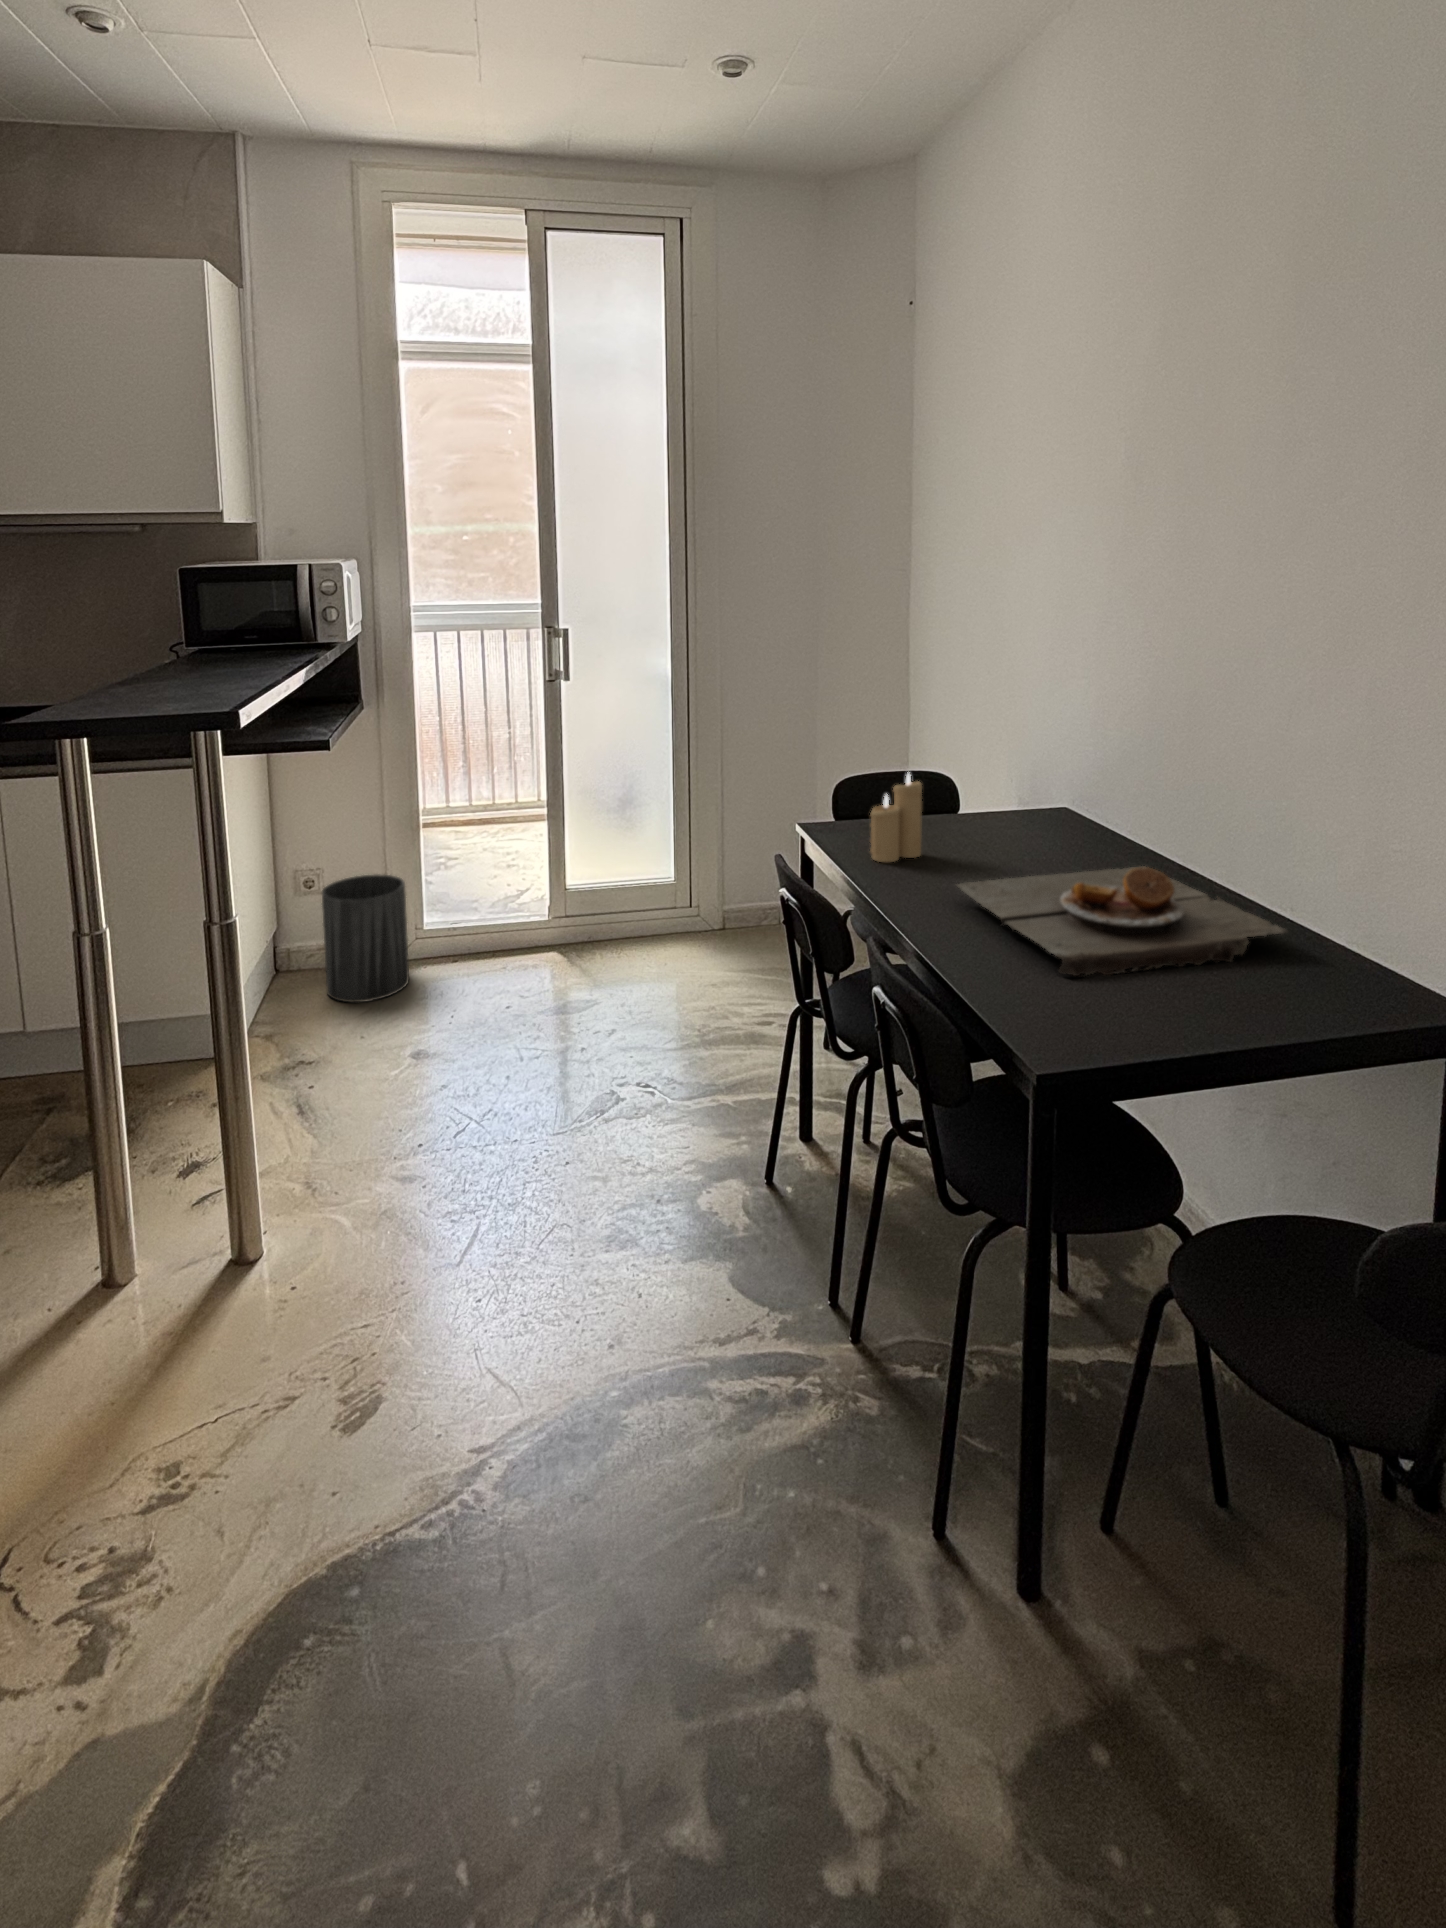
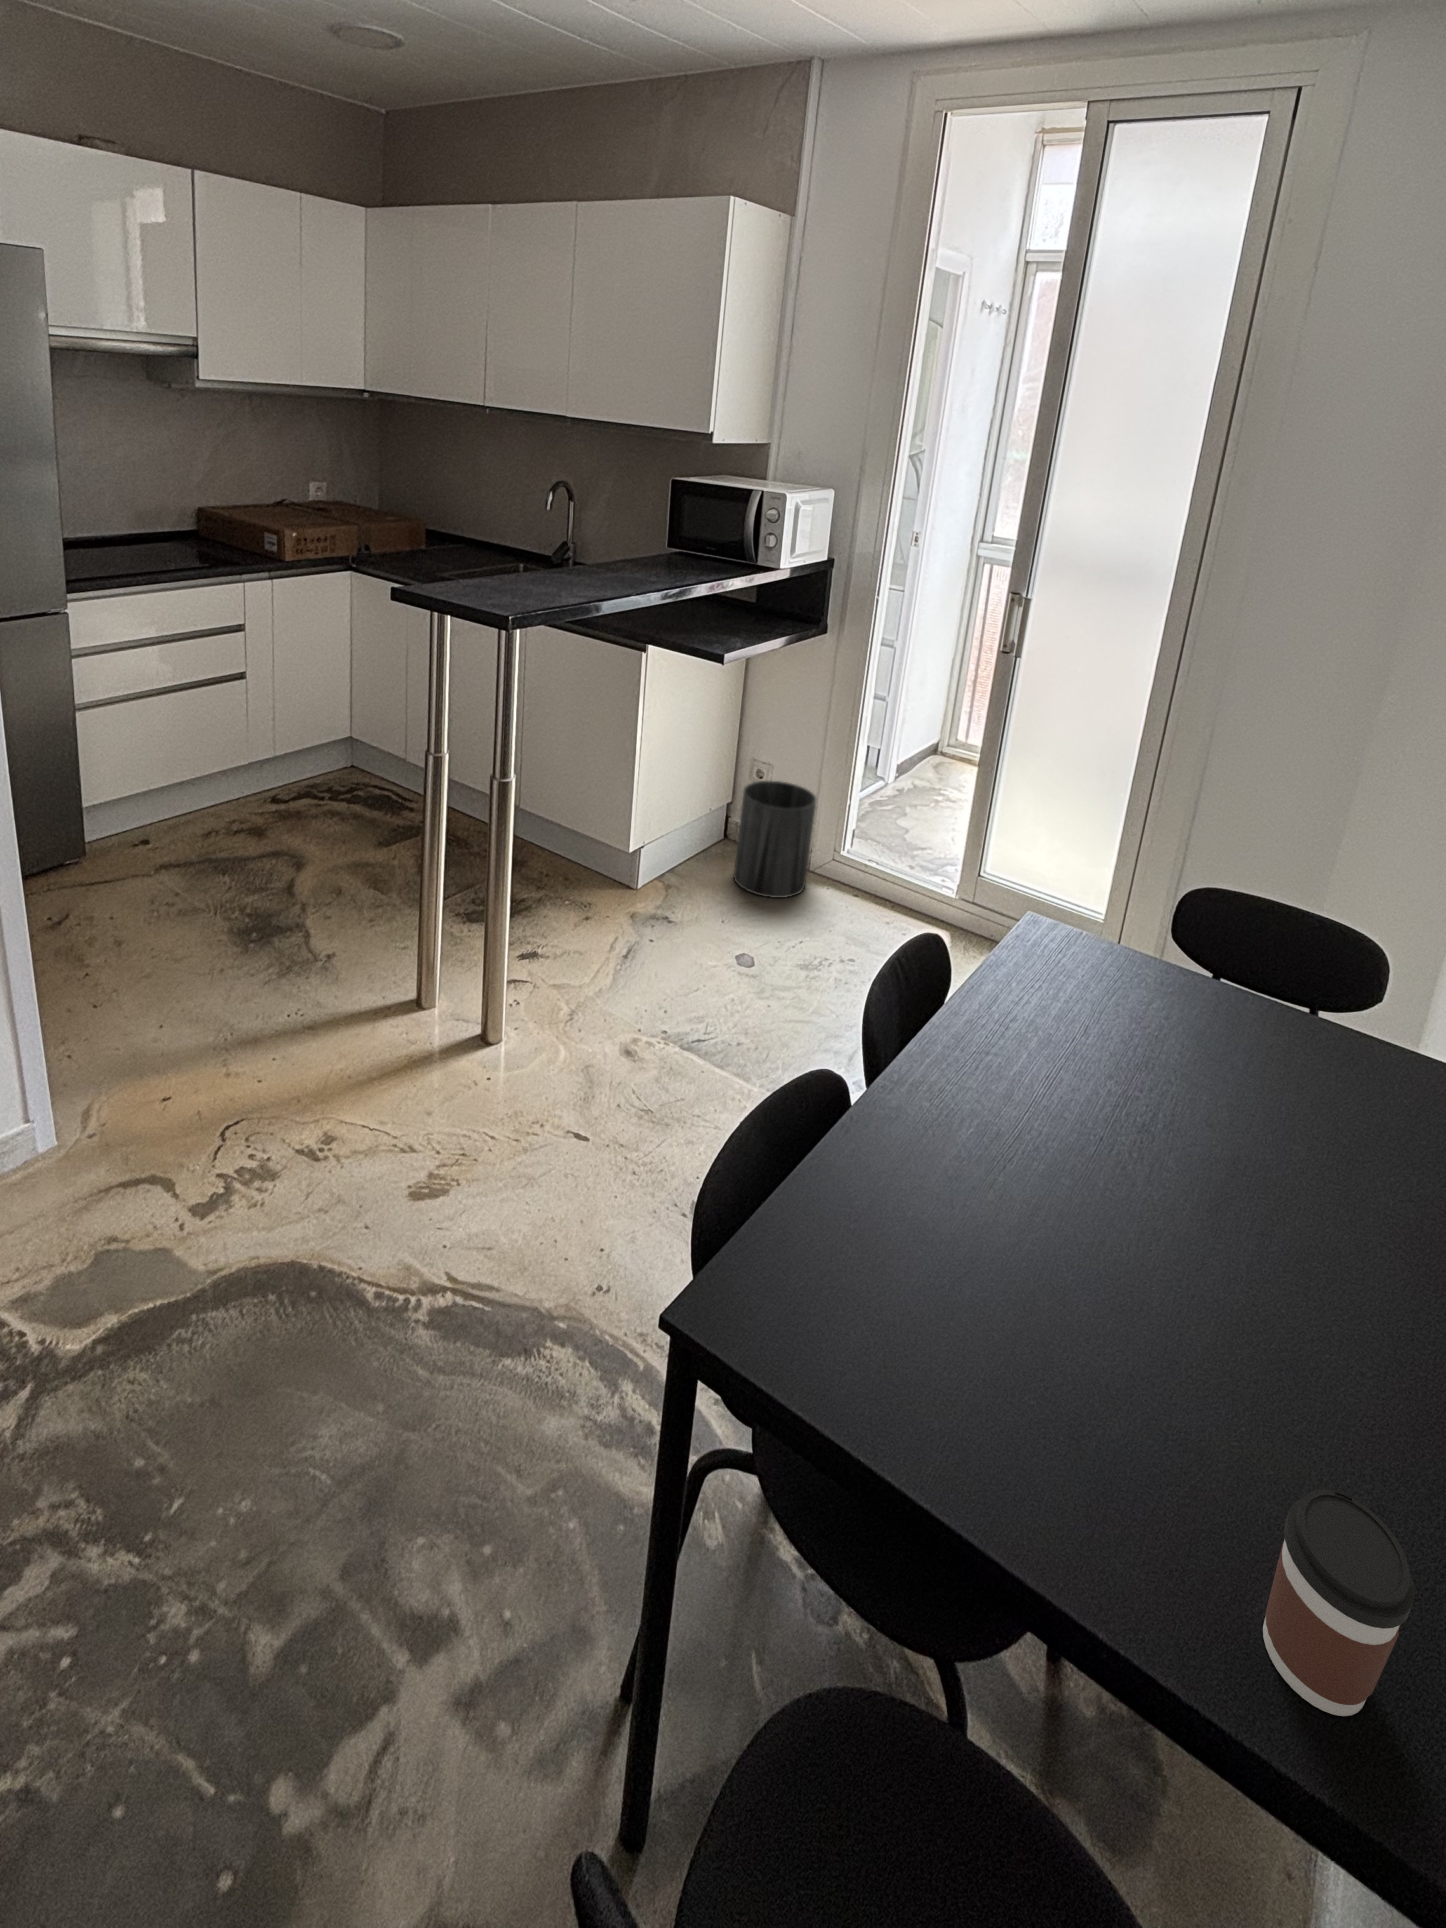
candle: present [870,773,922,862] -> none [1033,912,1132,1026]
plate: present [957,866,1287,976] -> none [905,1074,1360,1489]
coffee cup: none [1326,899,1390,997] -> present [1263,1490,1415,1716]

